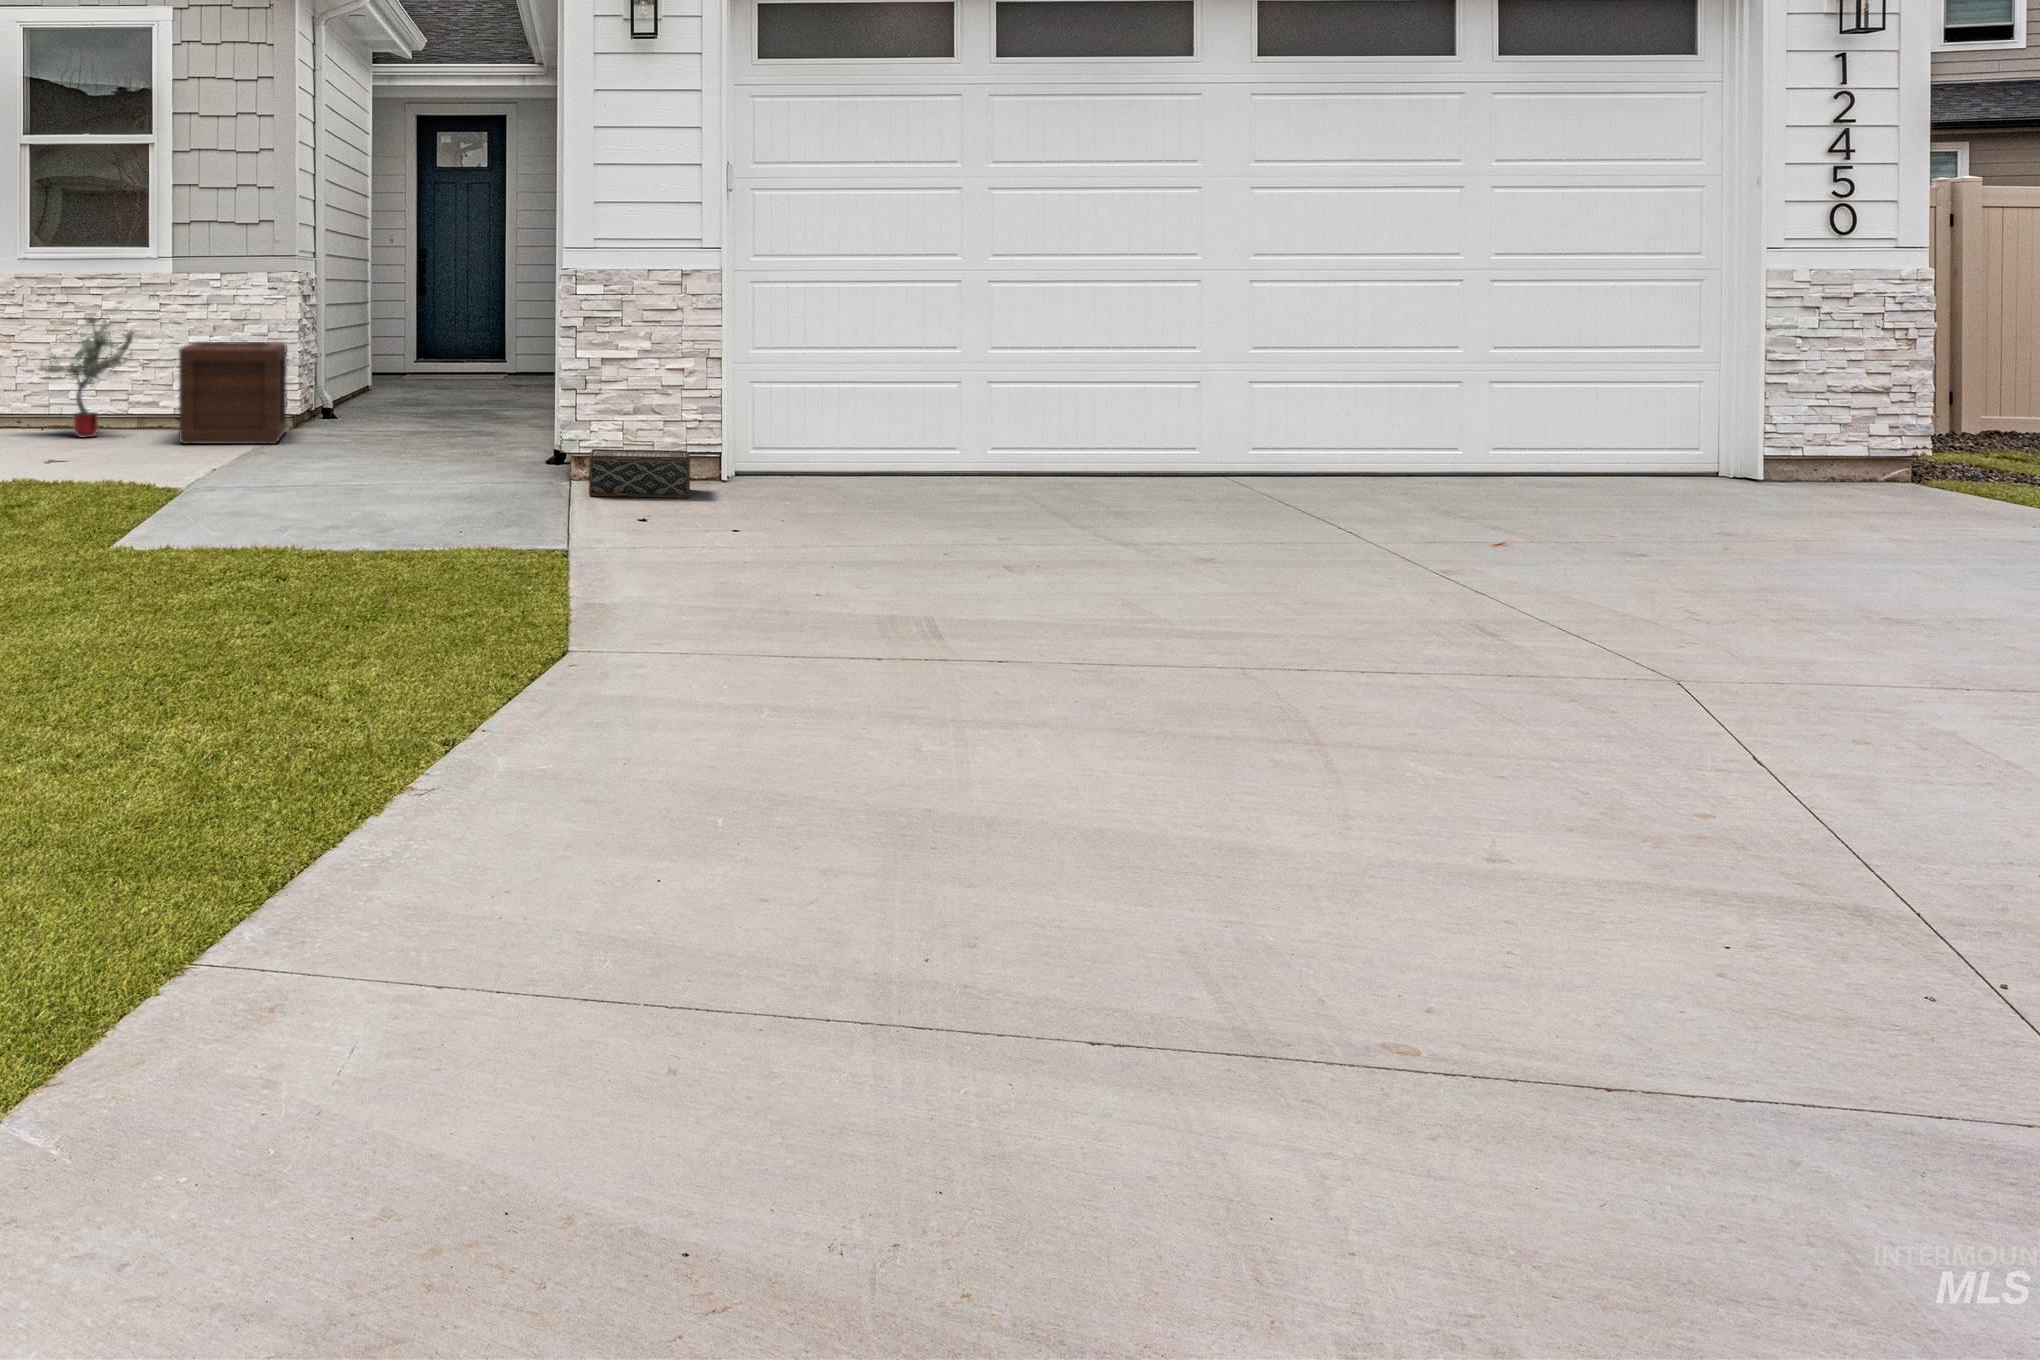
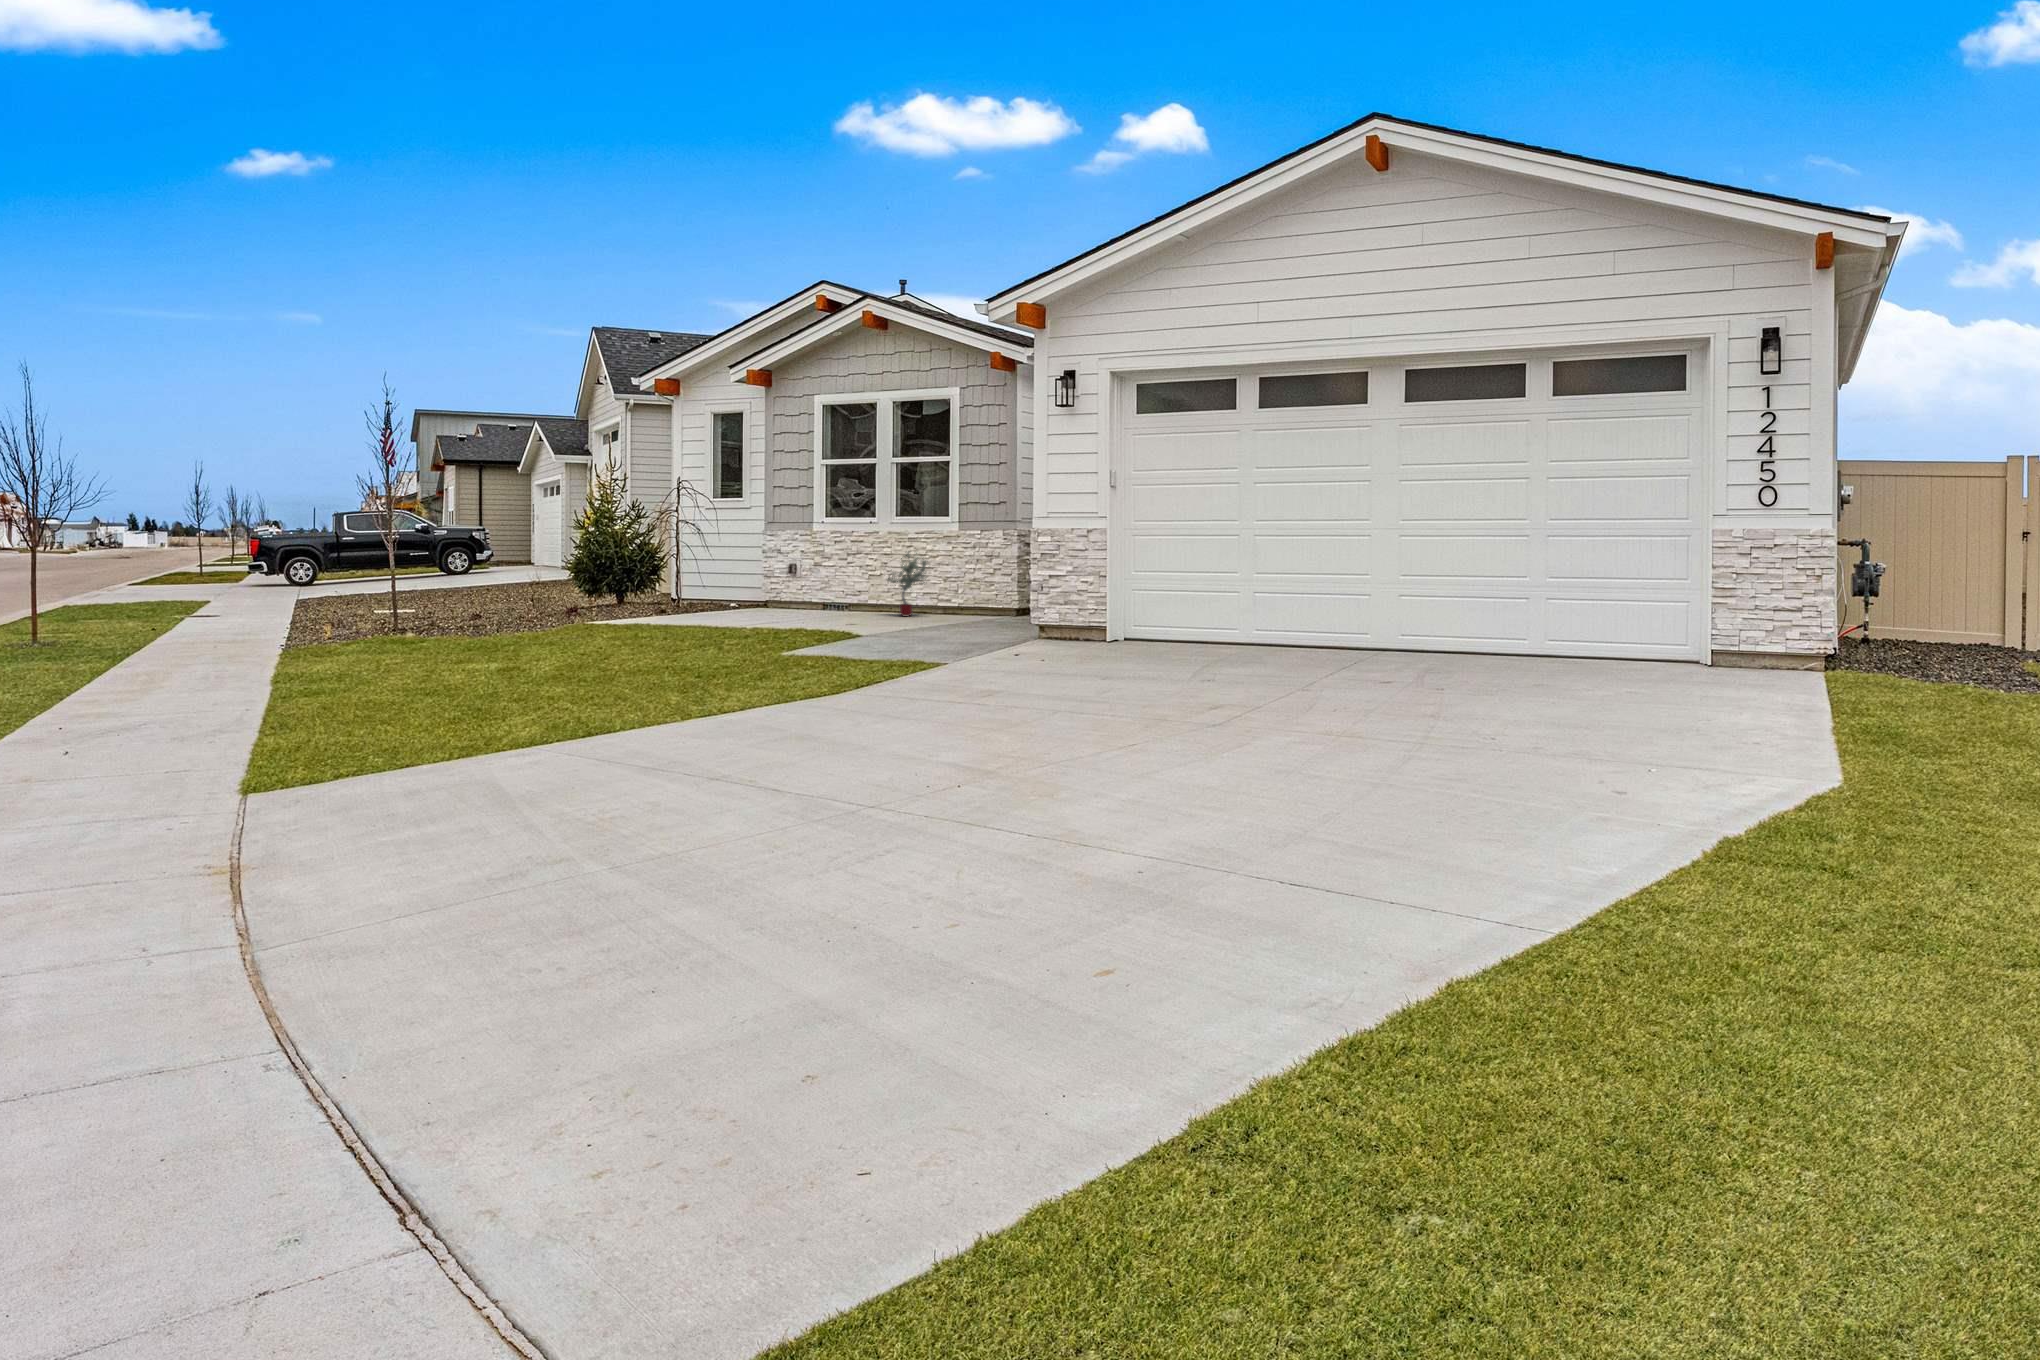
wooden crate: present [179,342,287,444] -> none [935,567,1004,622]
woven basket: present [589,449,690,498] -> none [1035,623,1093,648]

